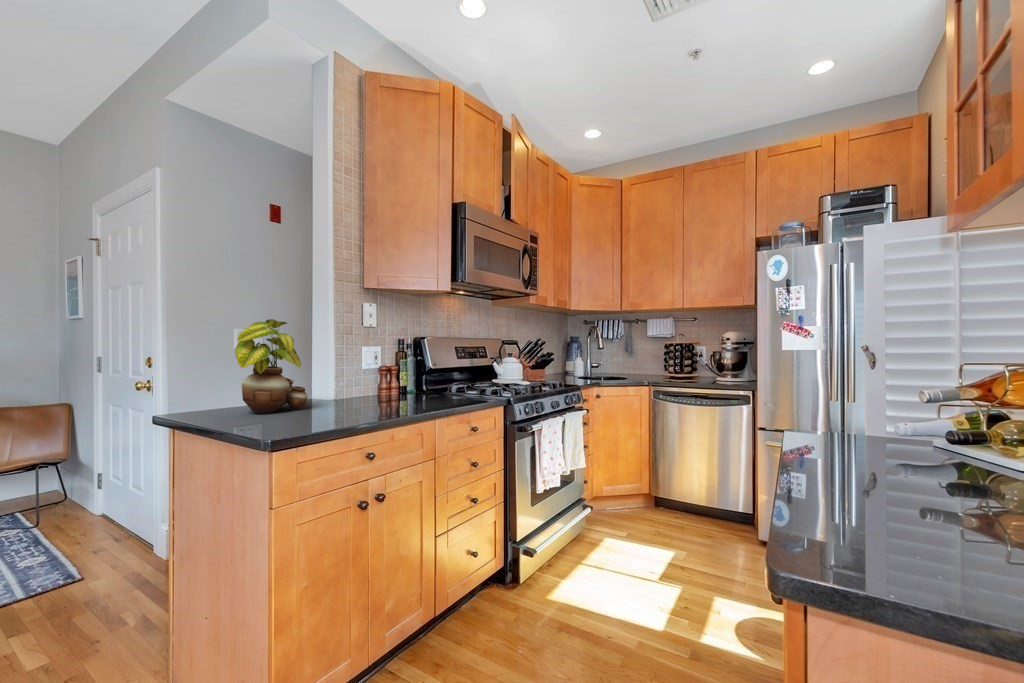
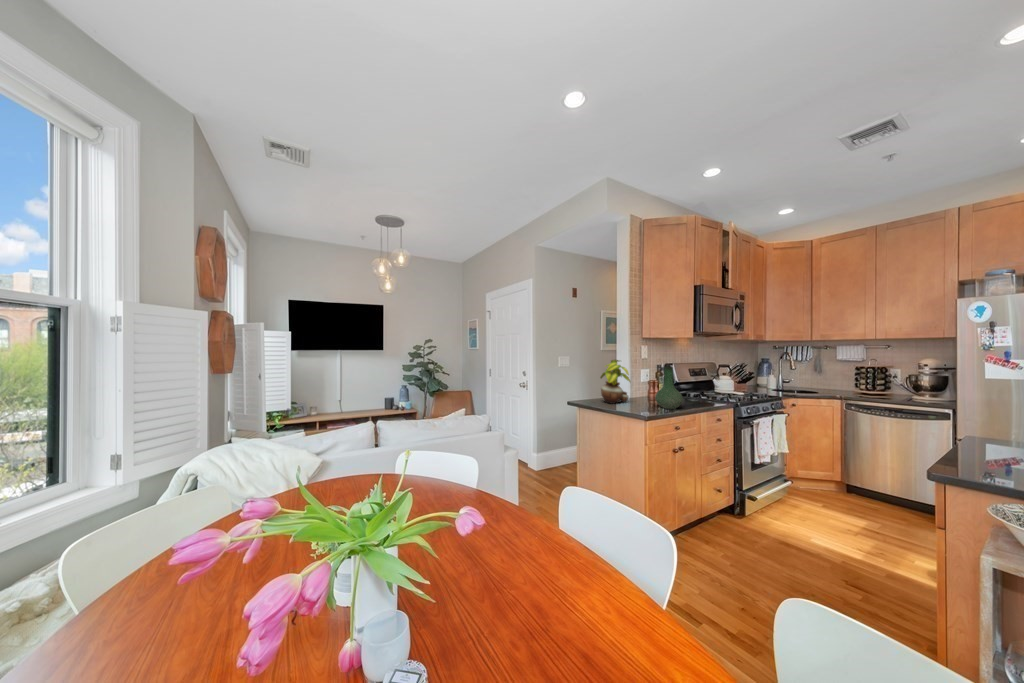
vase: none [349,332,401,416] -> present [655,367,683,409]

